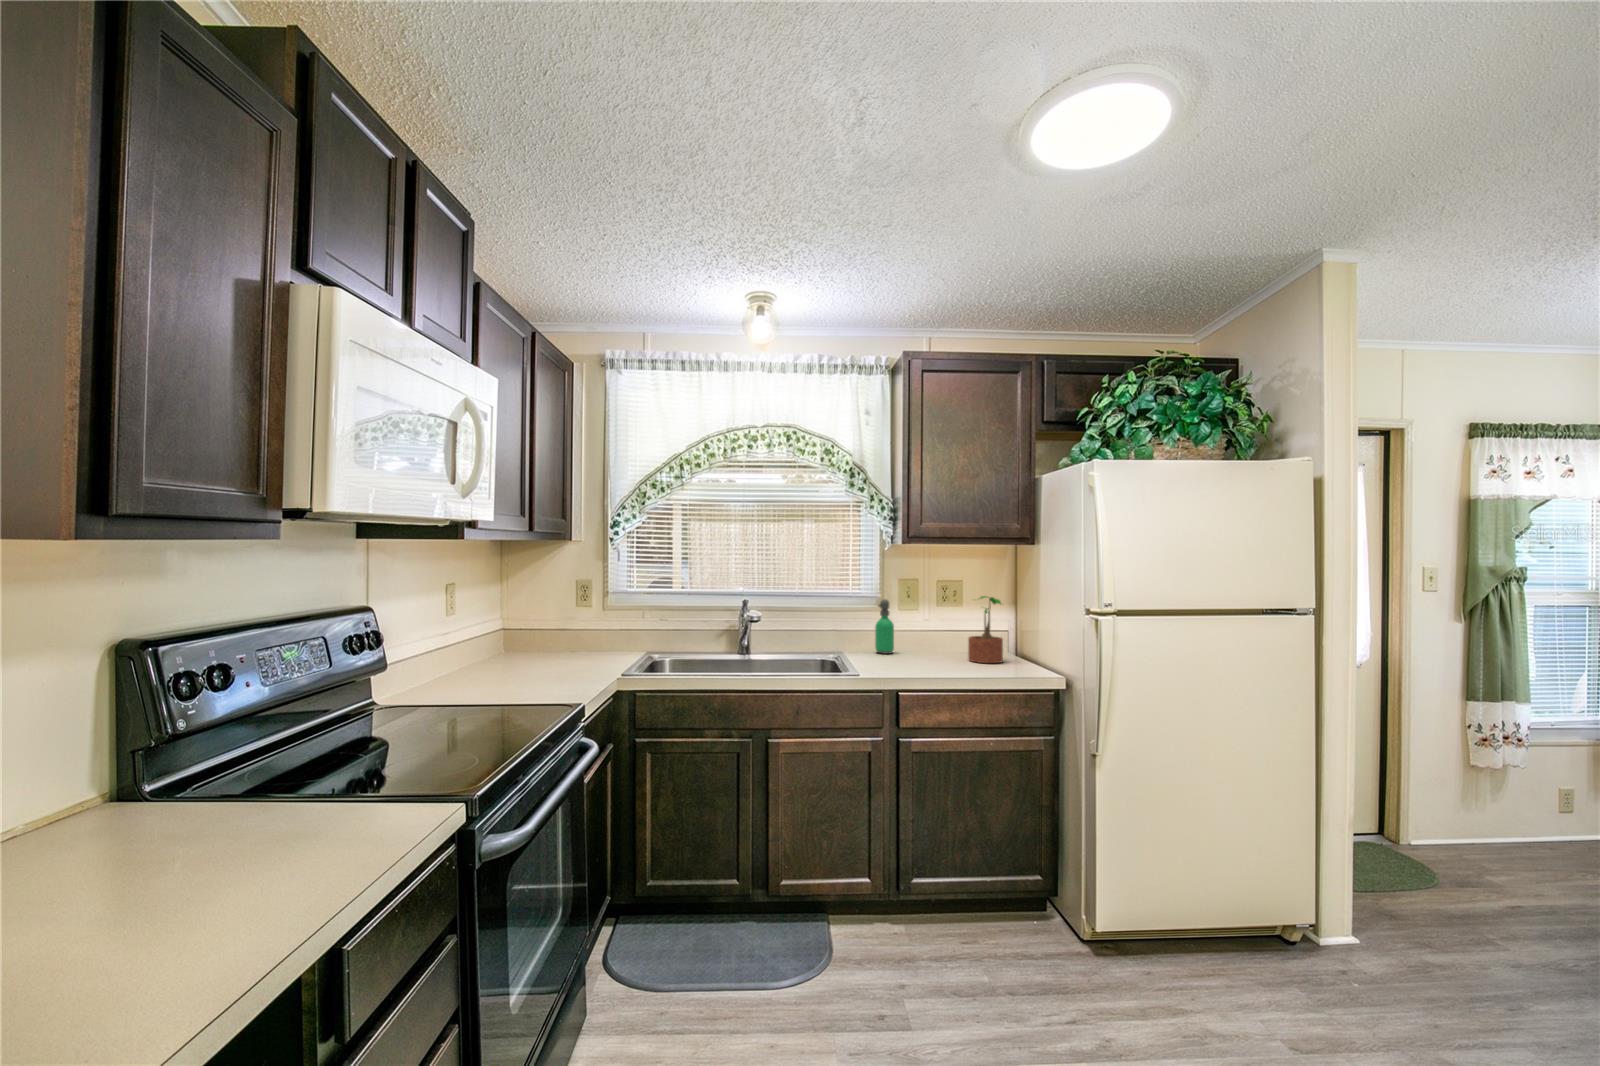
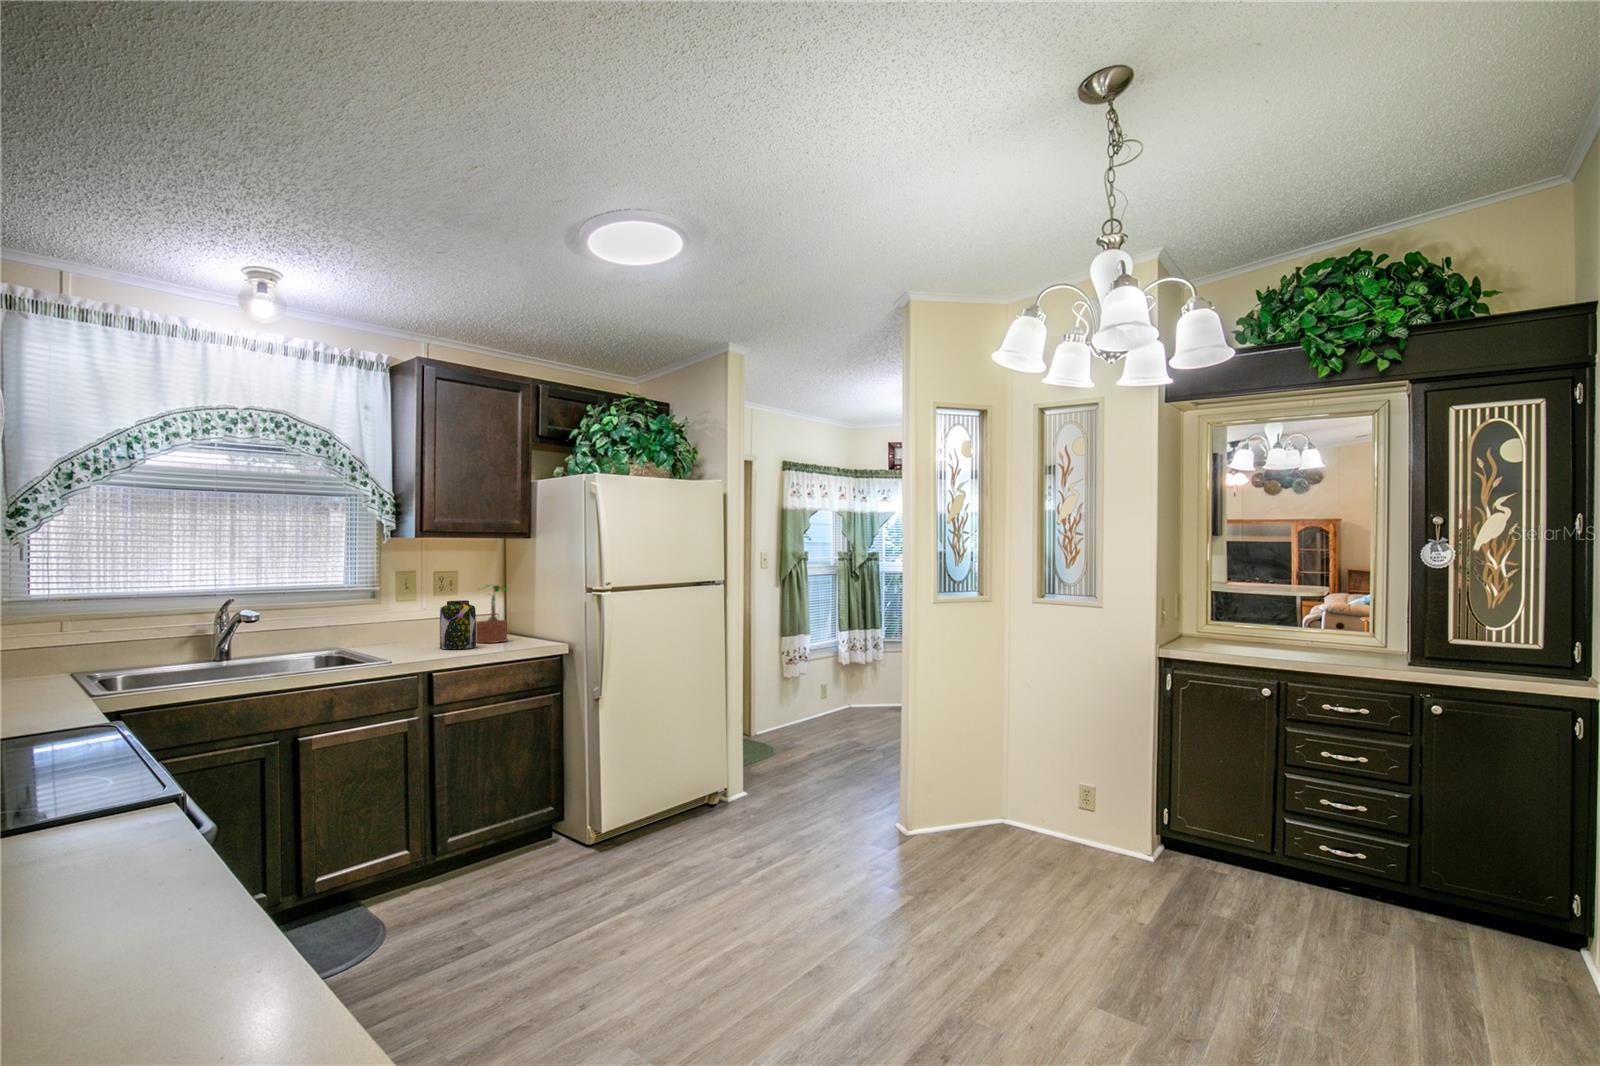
soap dispenser: present [875,599,894,654] -> none [377,593,398,646]
jar: none [923,612,960,668] -> present [440,600,476,649]

